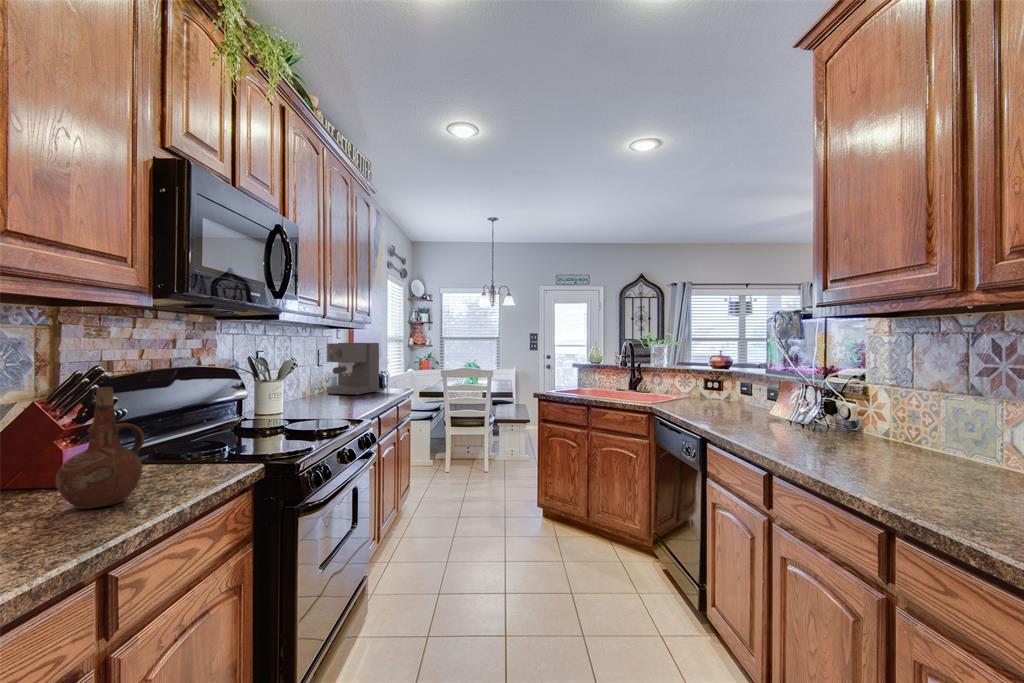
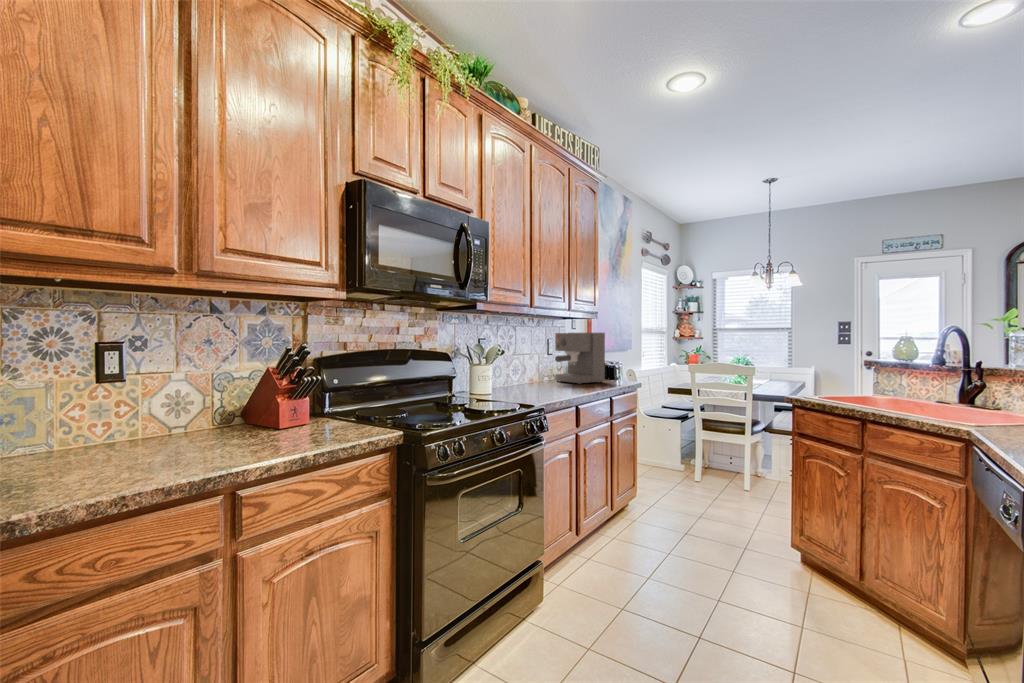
ceramic pitcher: present [56,387,144,509] -> none [249,357,305,445]

